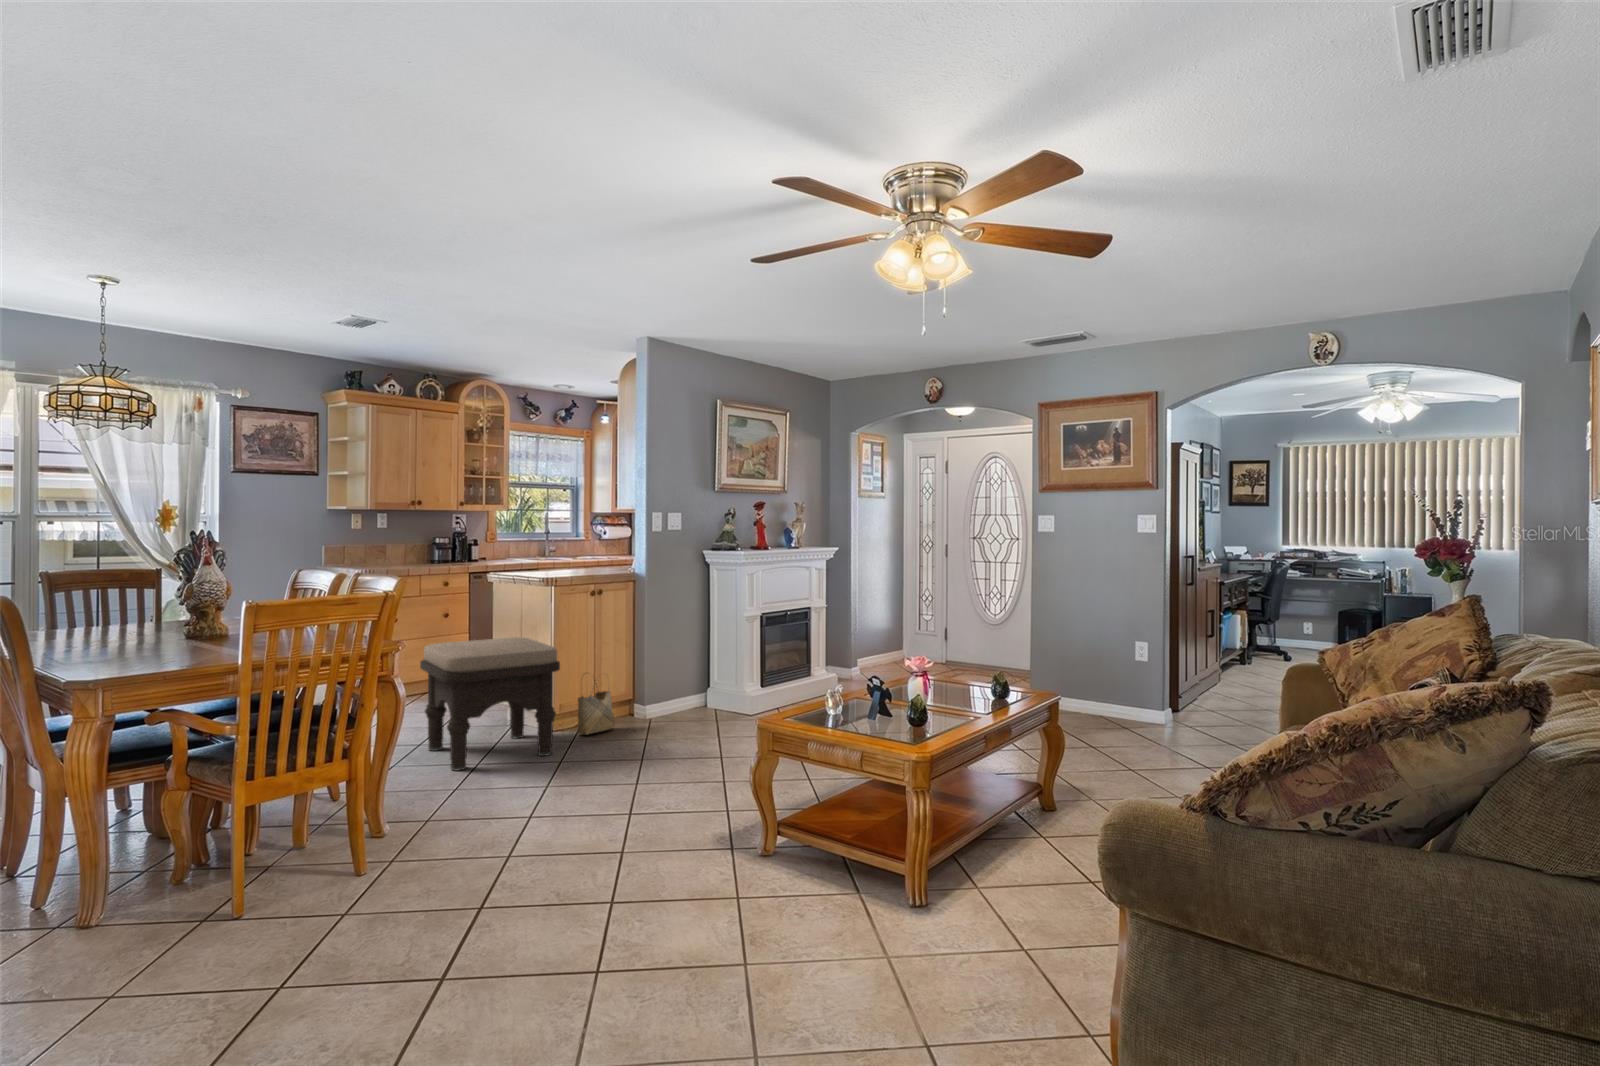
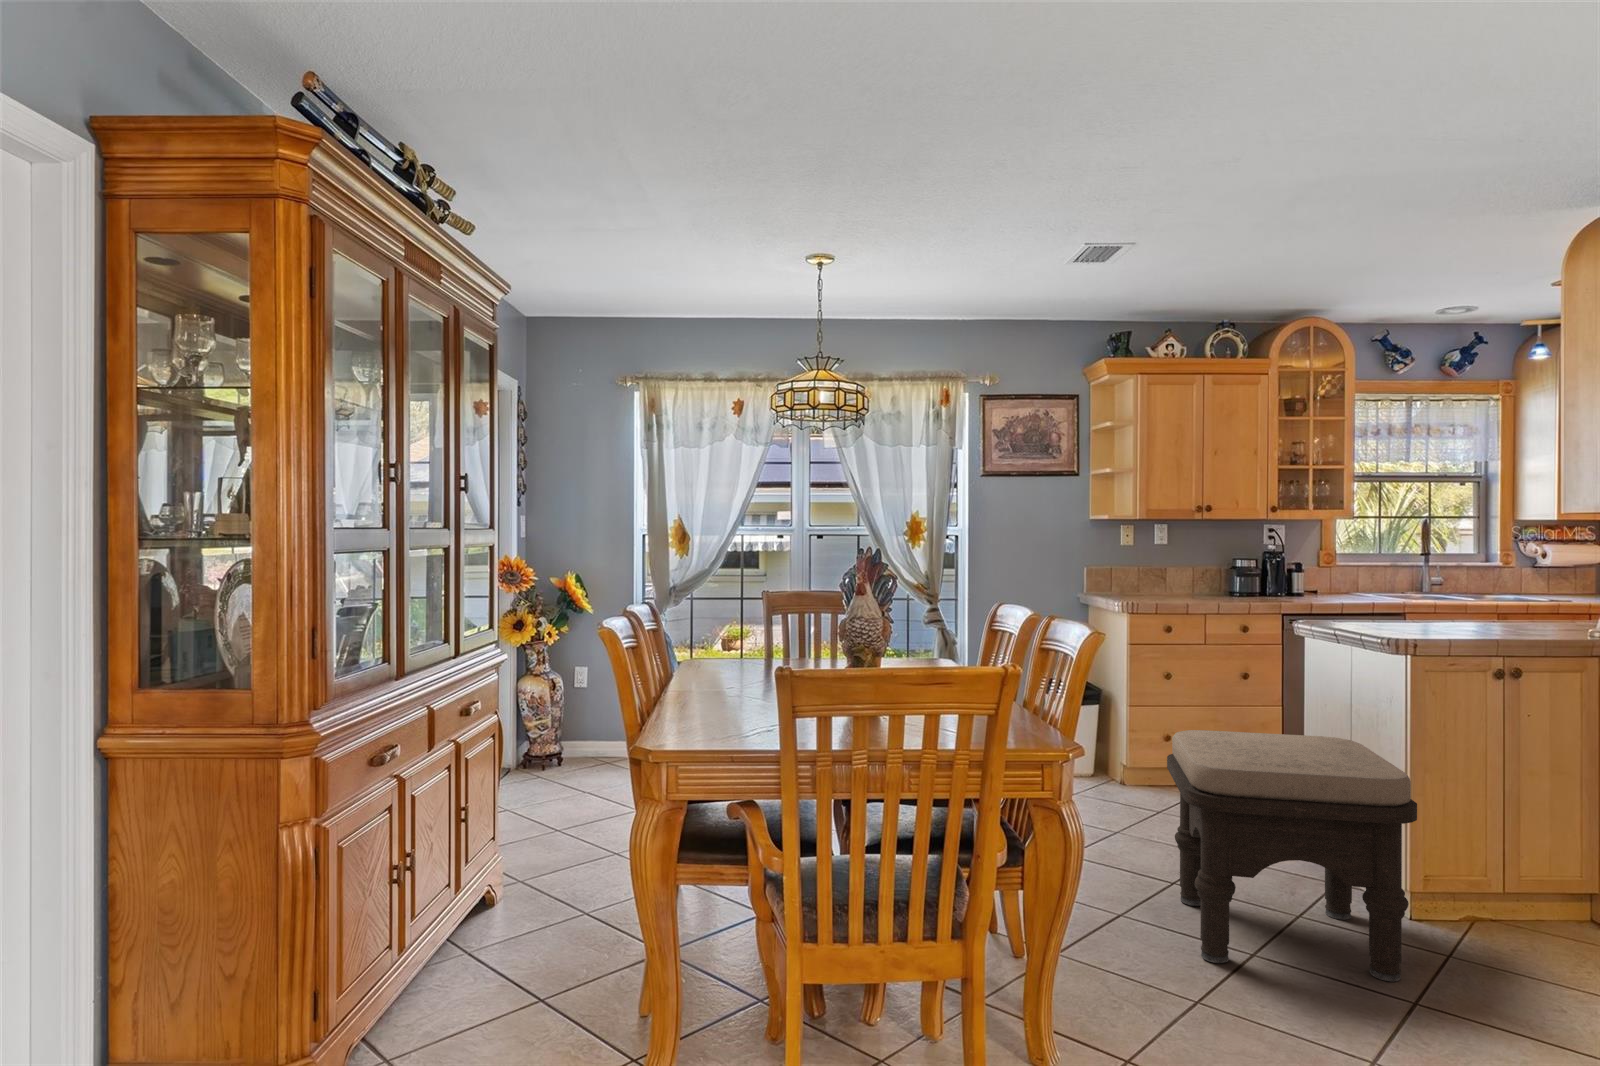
woven basket: present [577,675,615,735] -> none [1462,826,1554,954]

